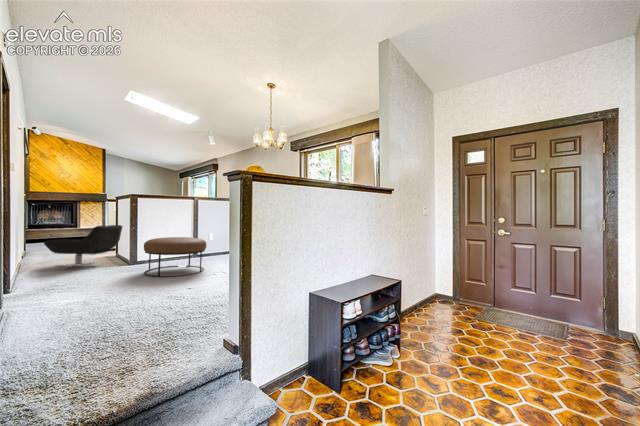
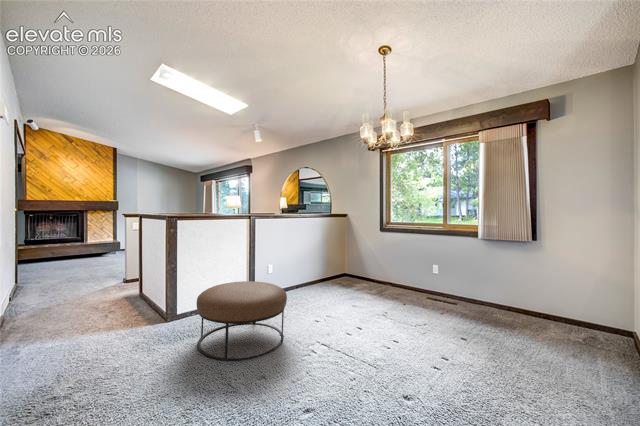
lounge chair: present [44,225,122,270] -> none [41,260,155,338]

